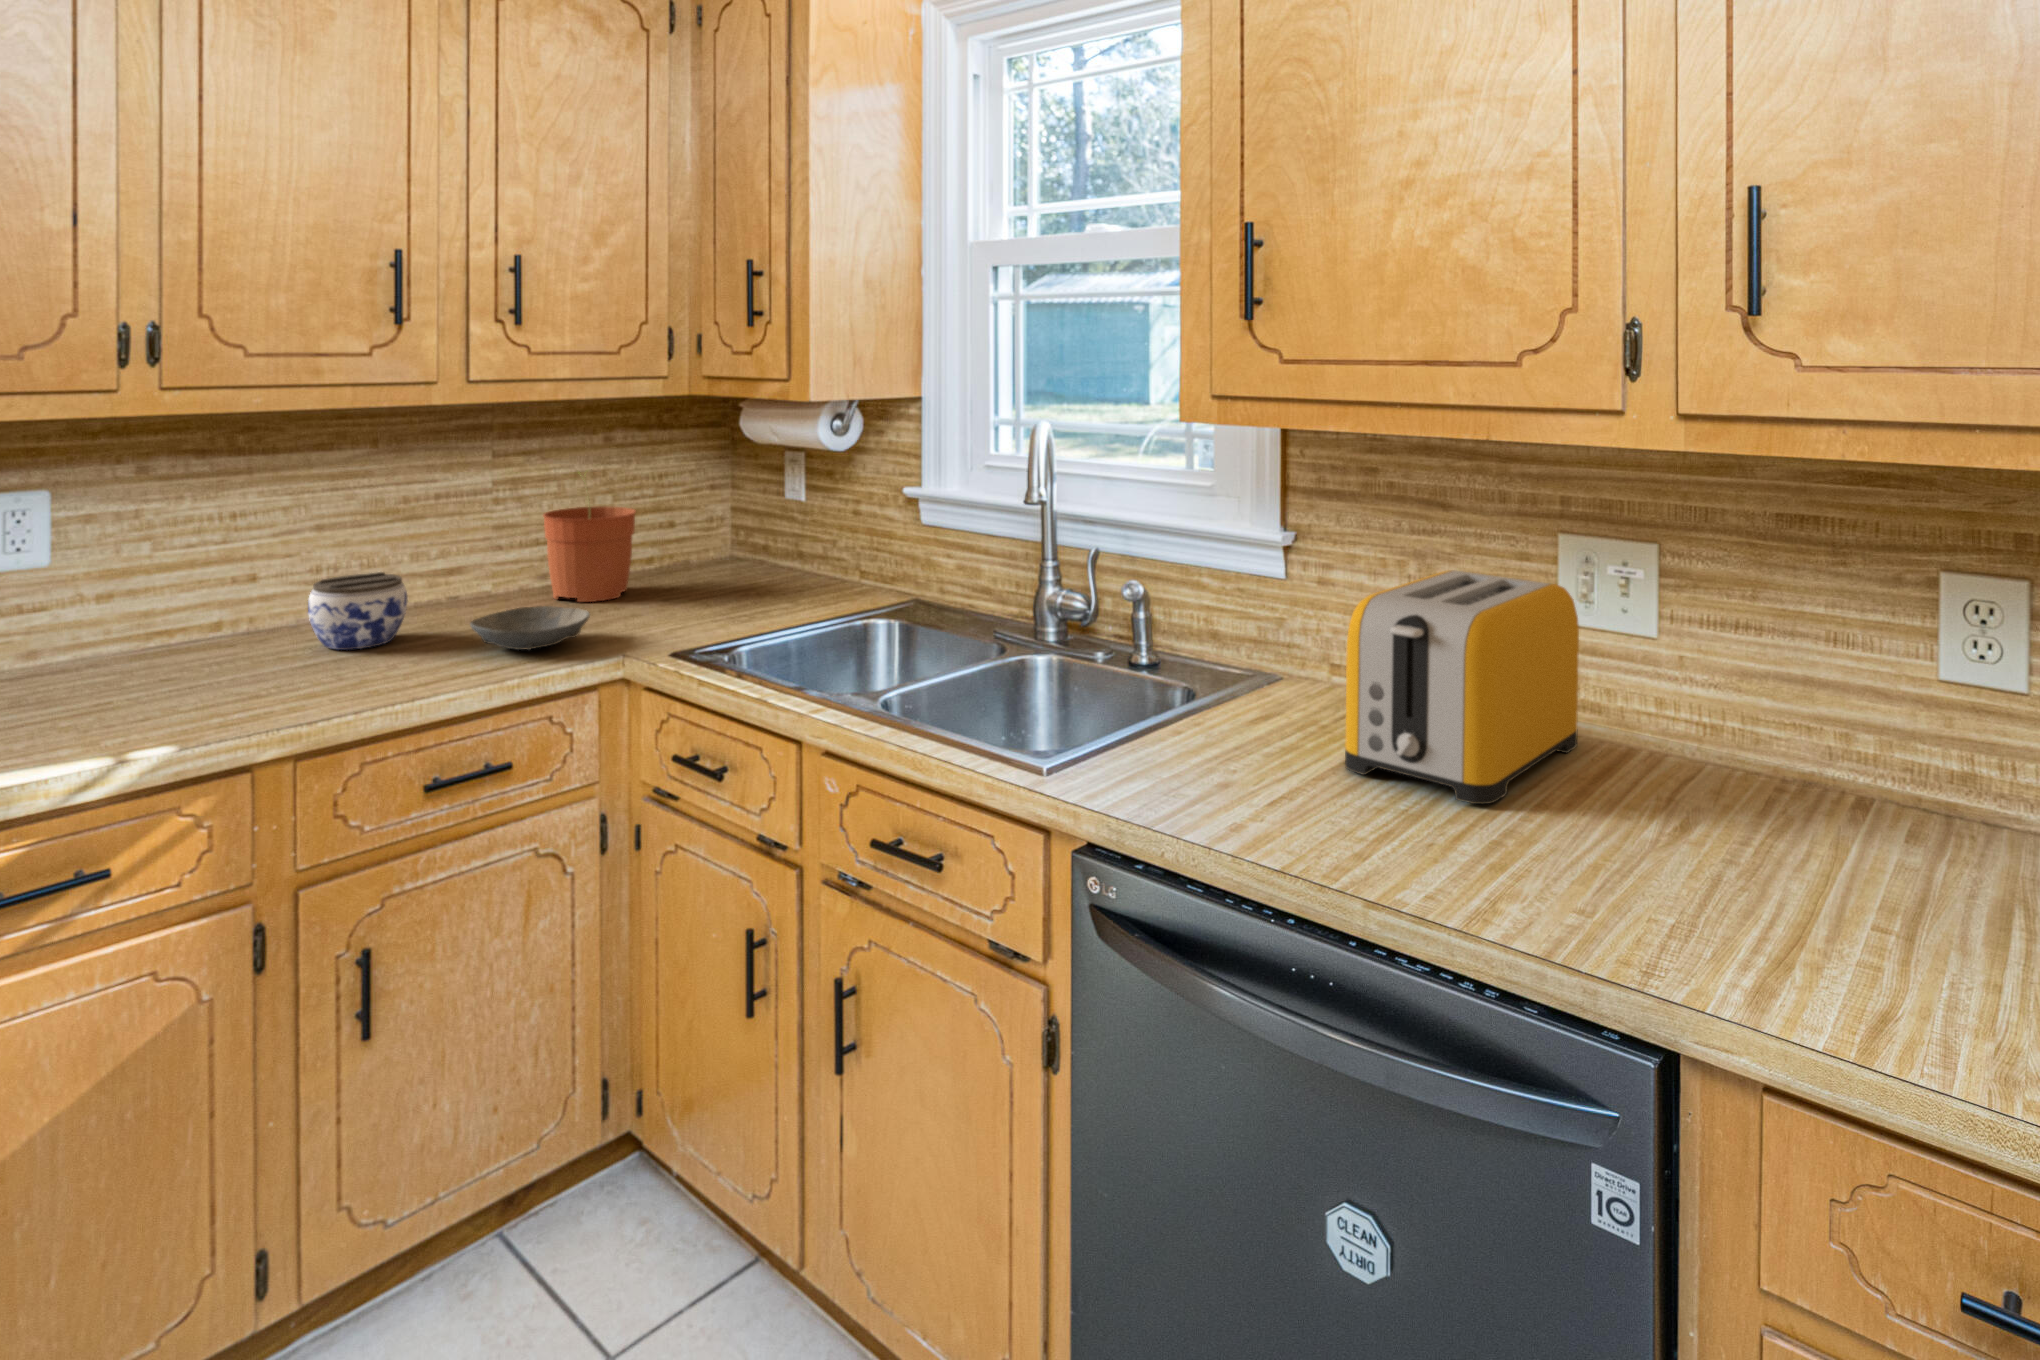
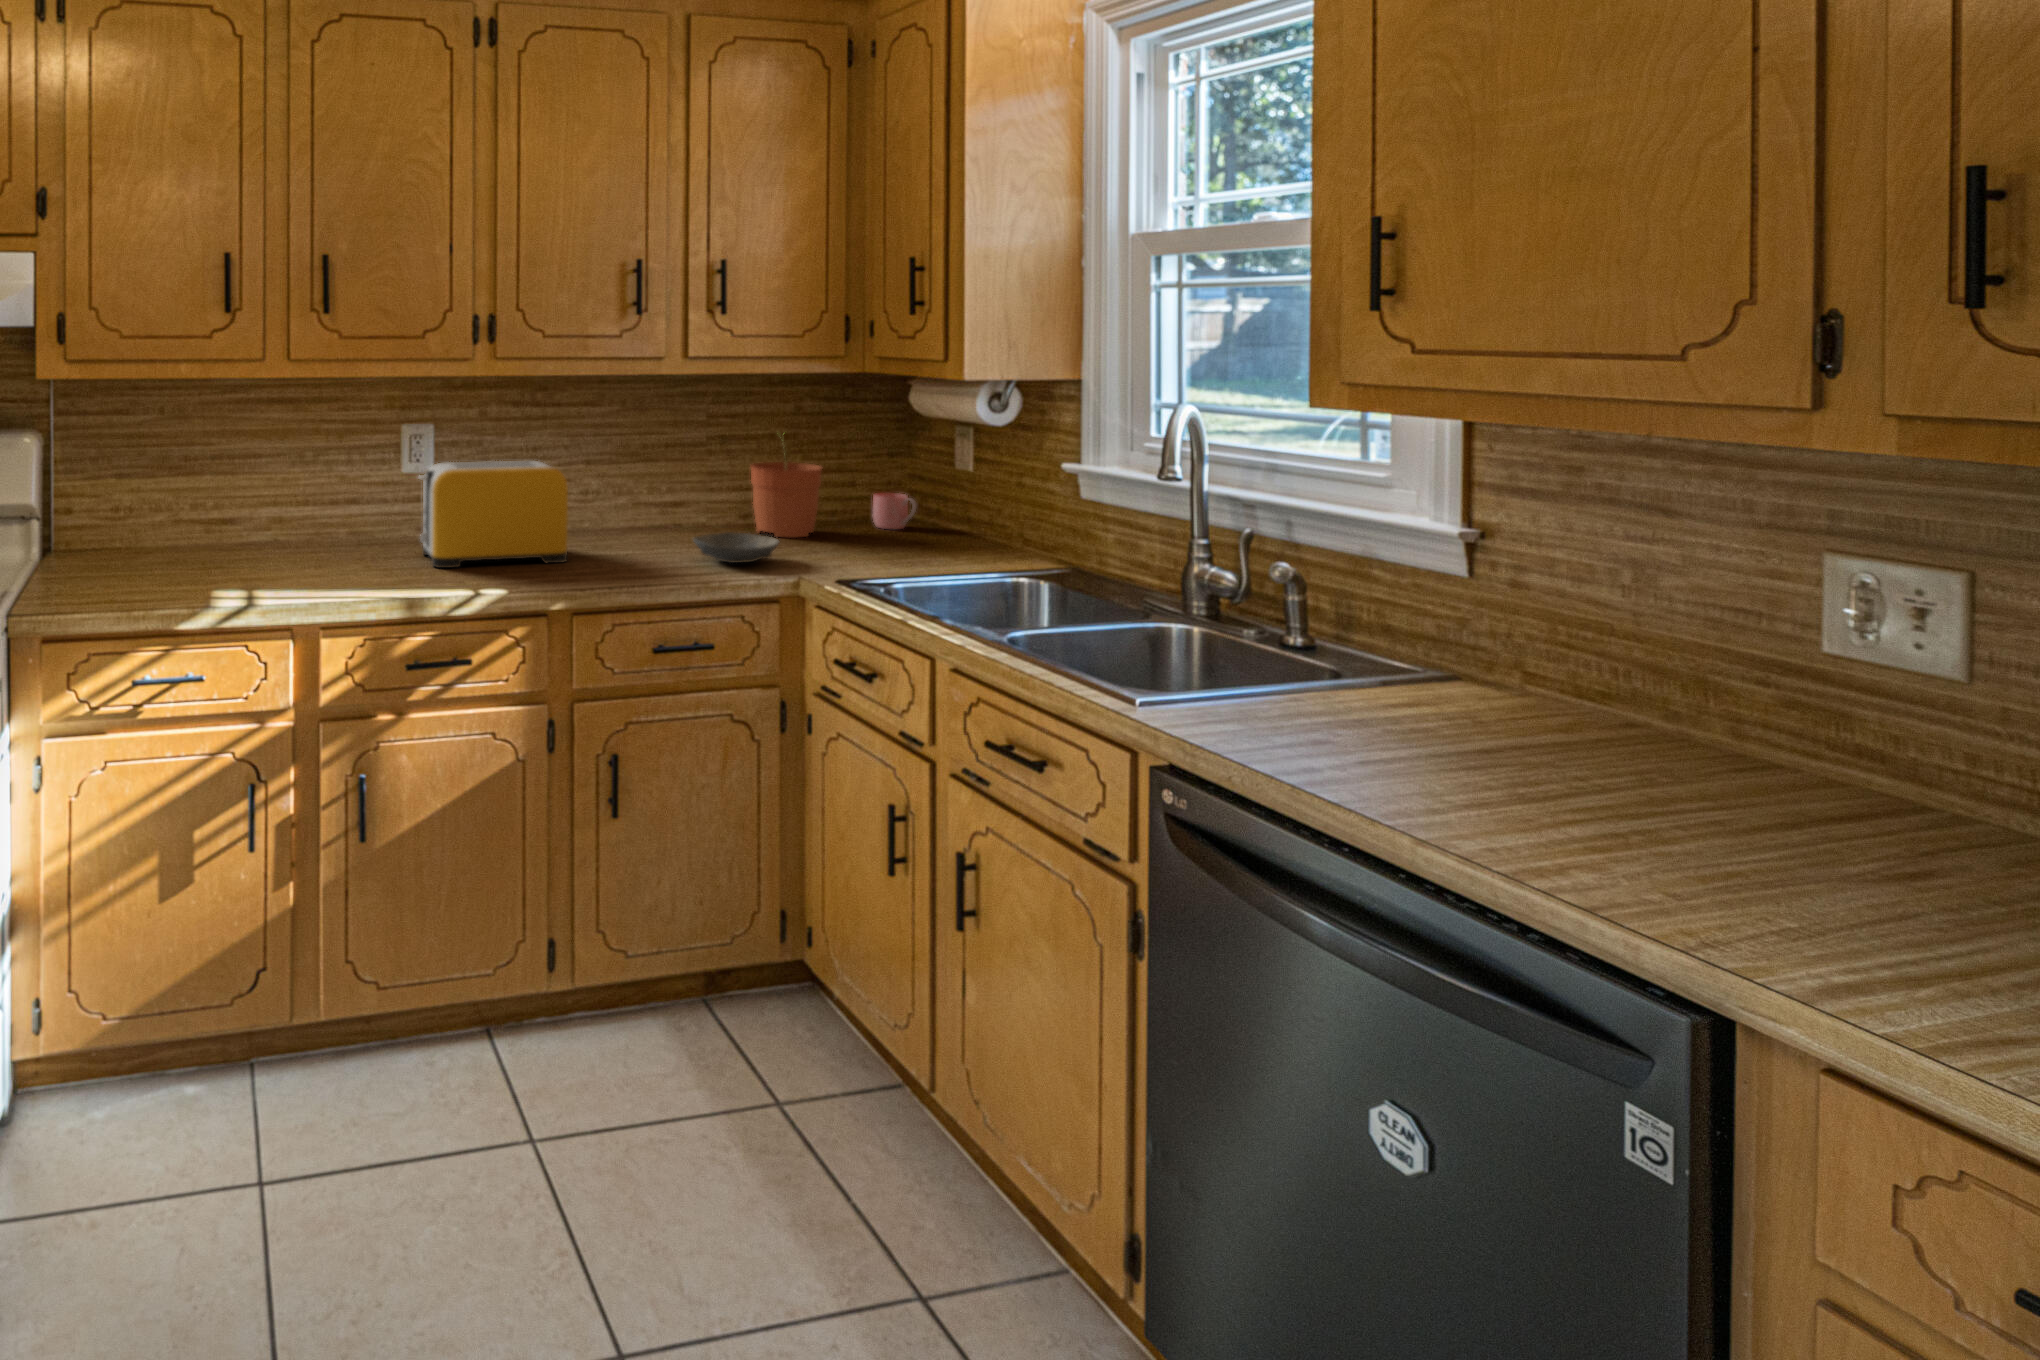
mug: none [696,532,746,576] -> present [873,493,916,529]
toaster: present [1345,570,1579,804] -> present [419,461,568,568]
jar: present [308,572,408,650] -> none [588,496,652,549]

